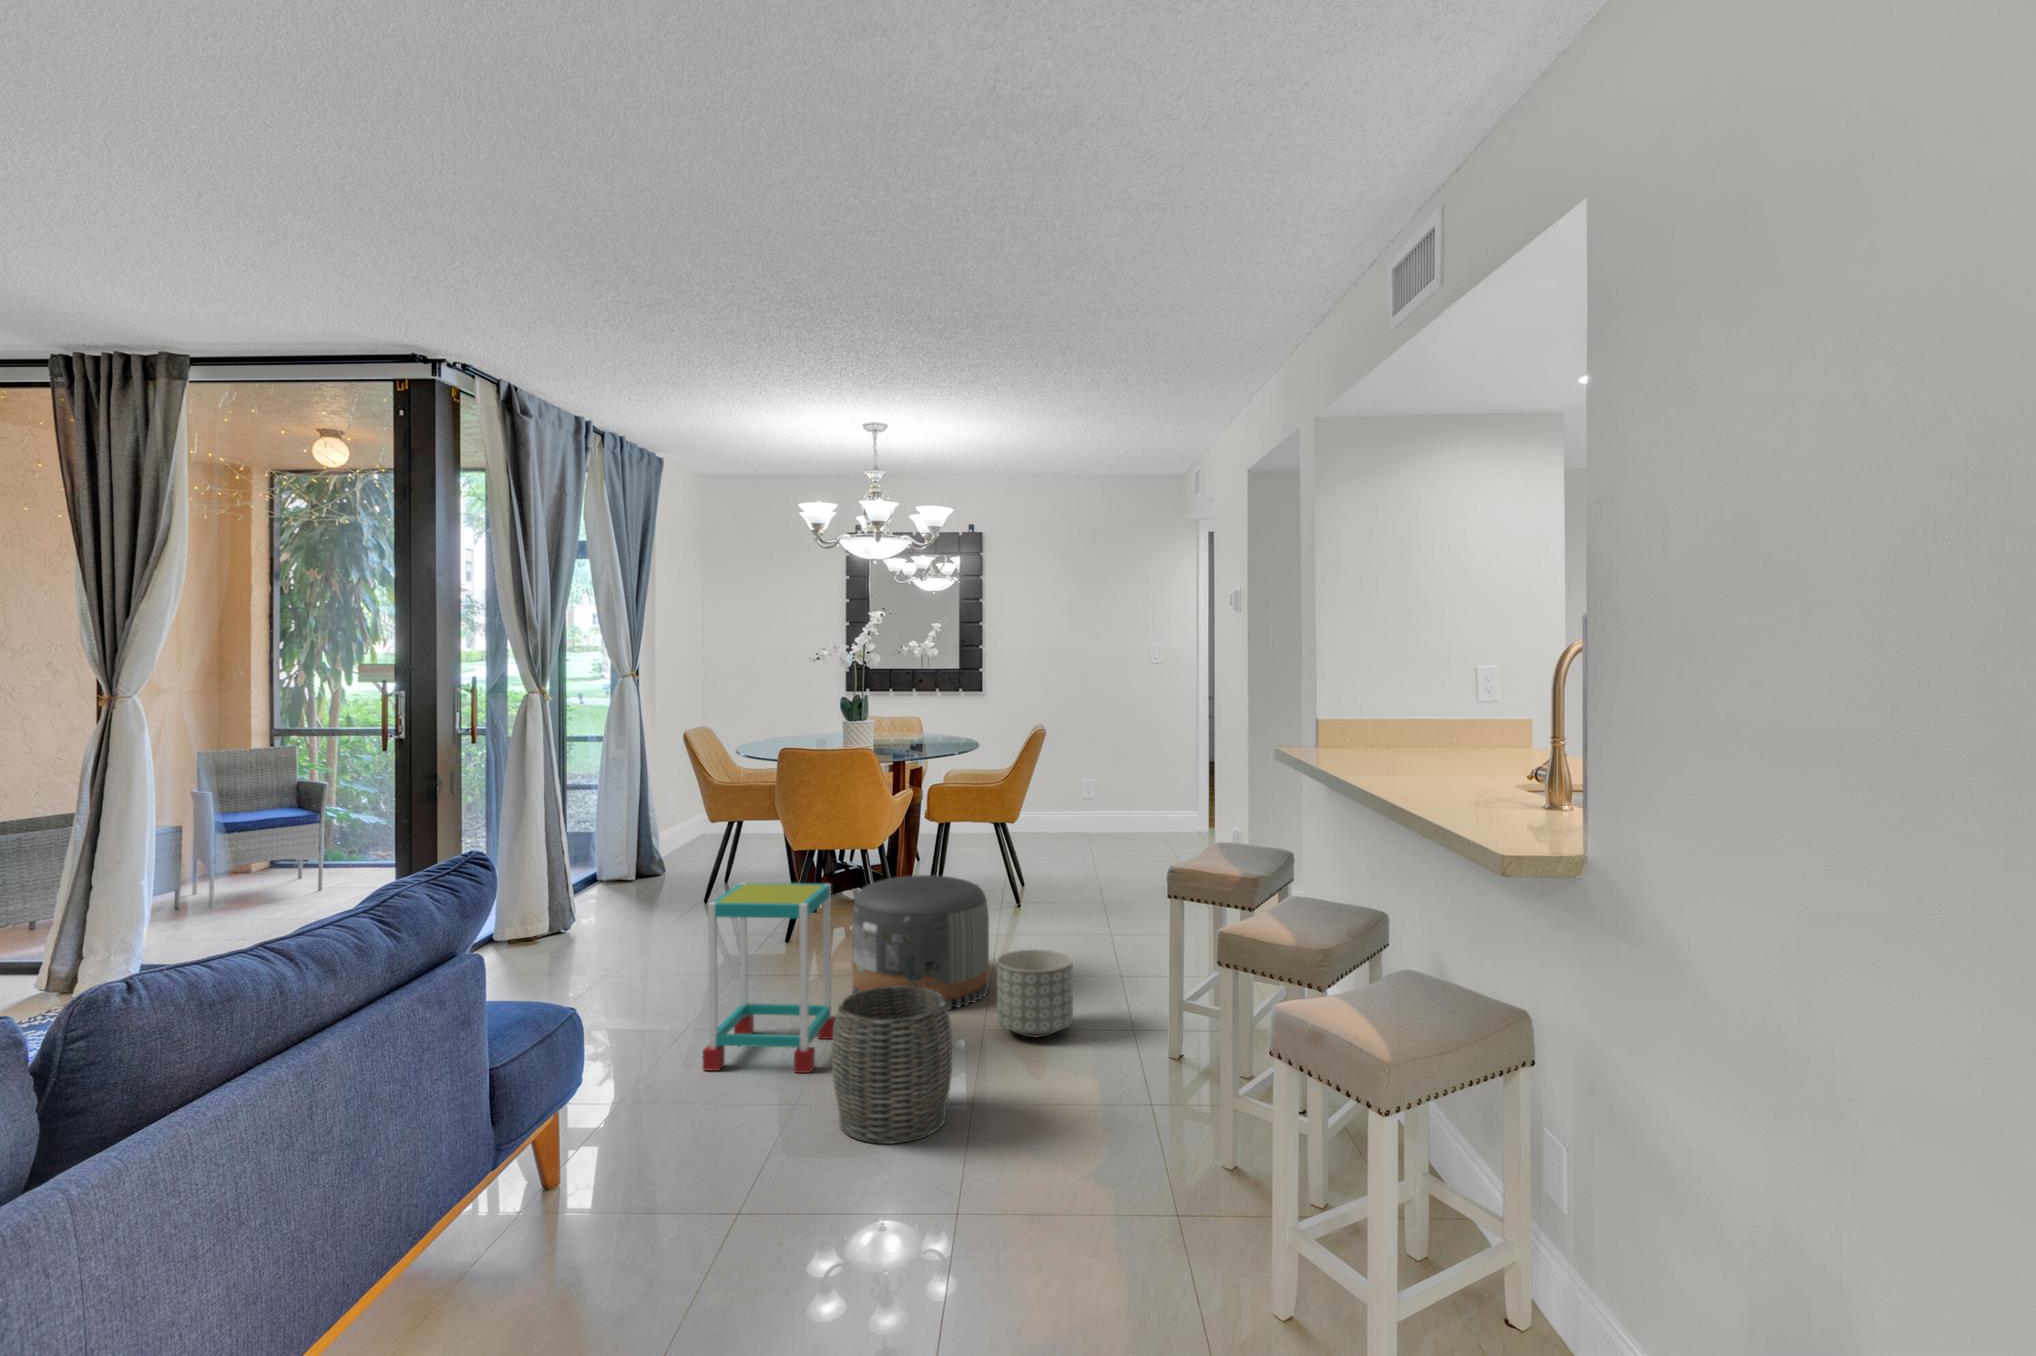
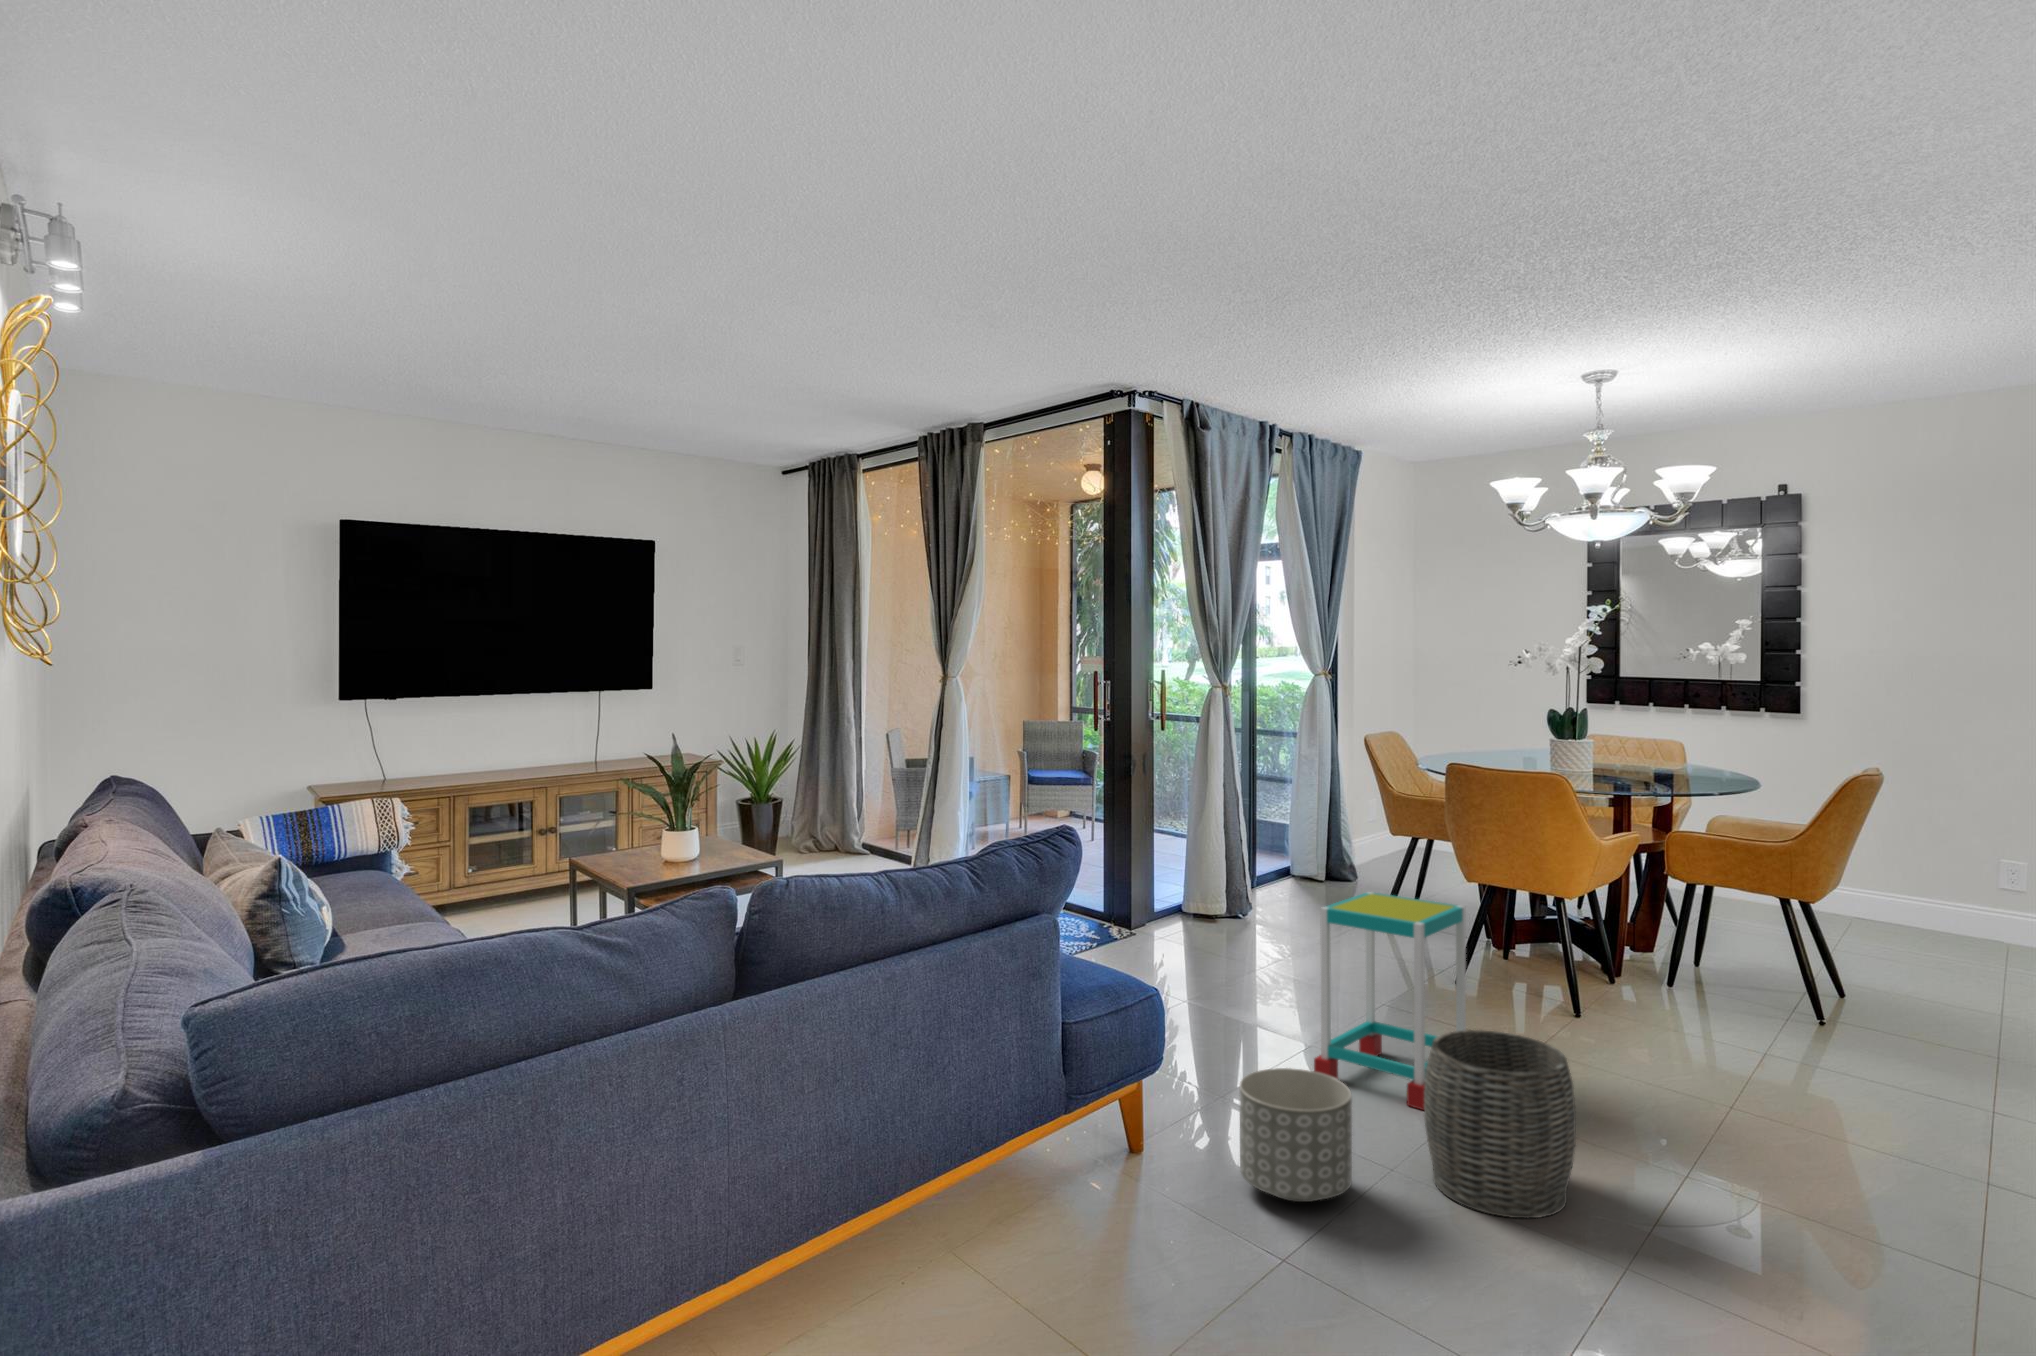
pouf: present [852,875,989,1010] -> none [1509,912,1694,1082]
planter: present [997,950,1073,1037] -> present [1240,1068,1352,1202]

